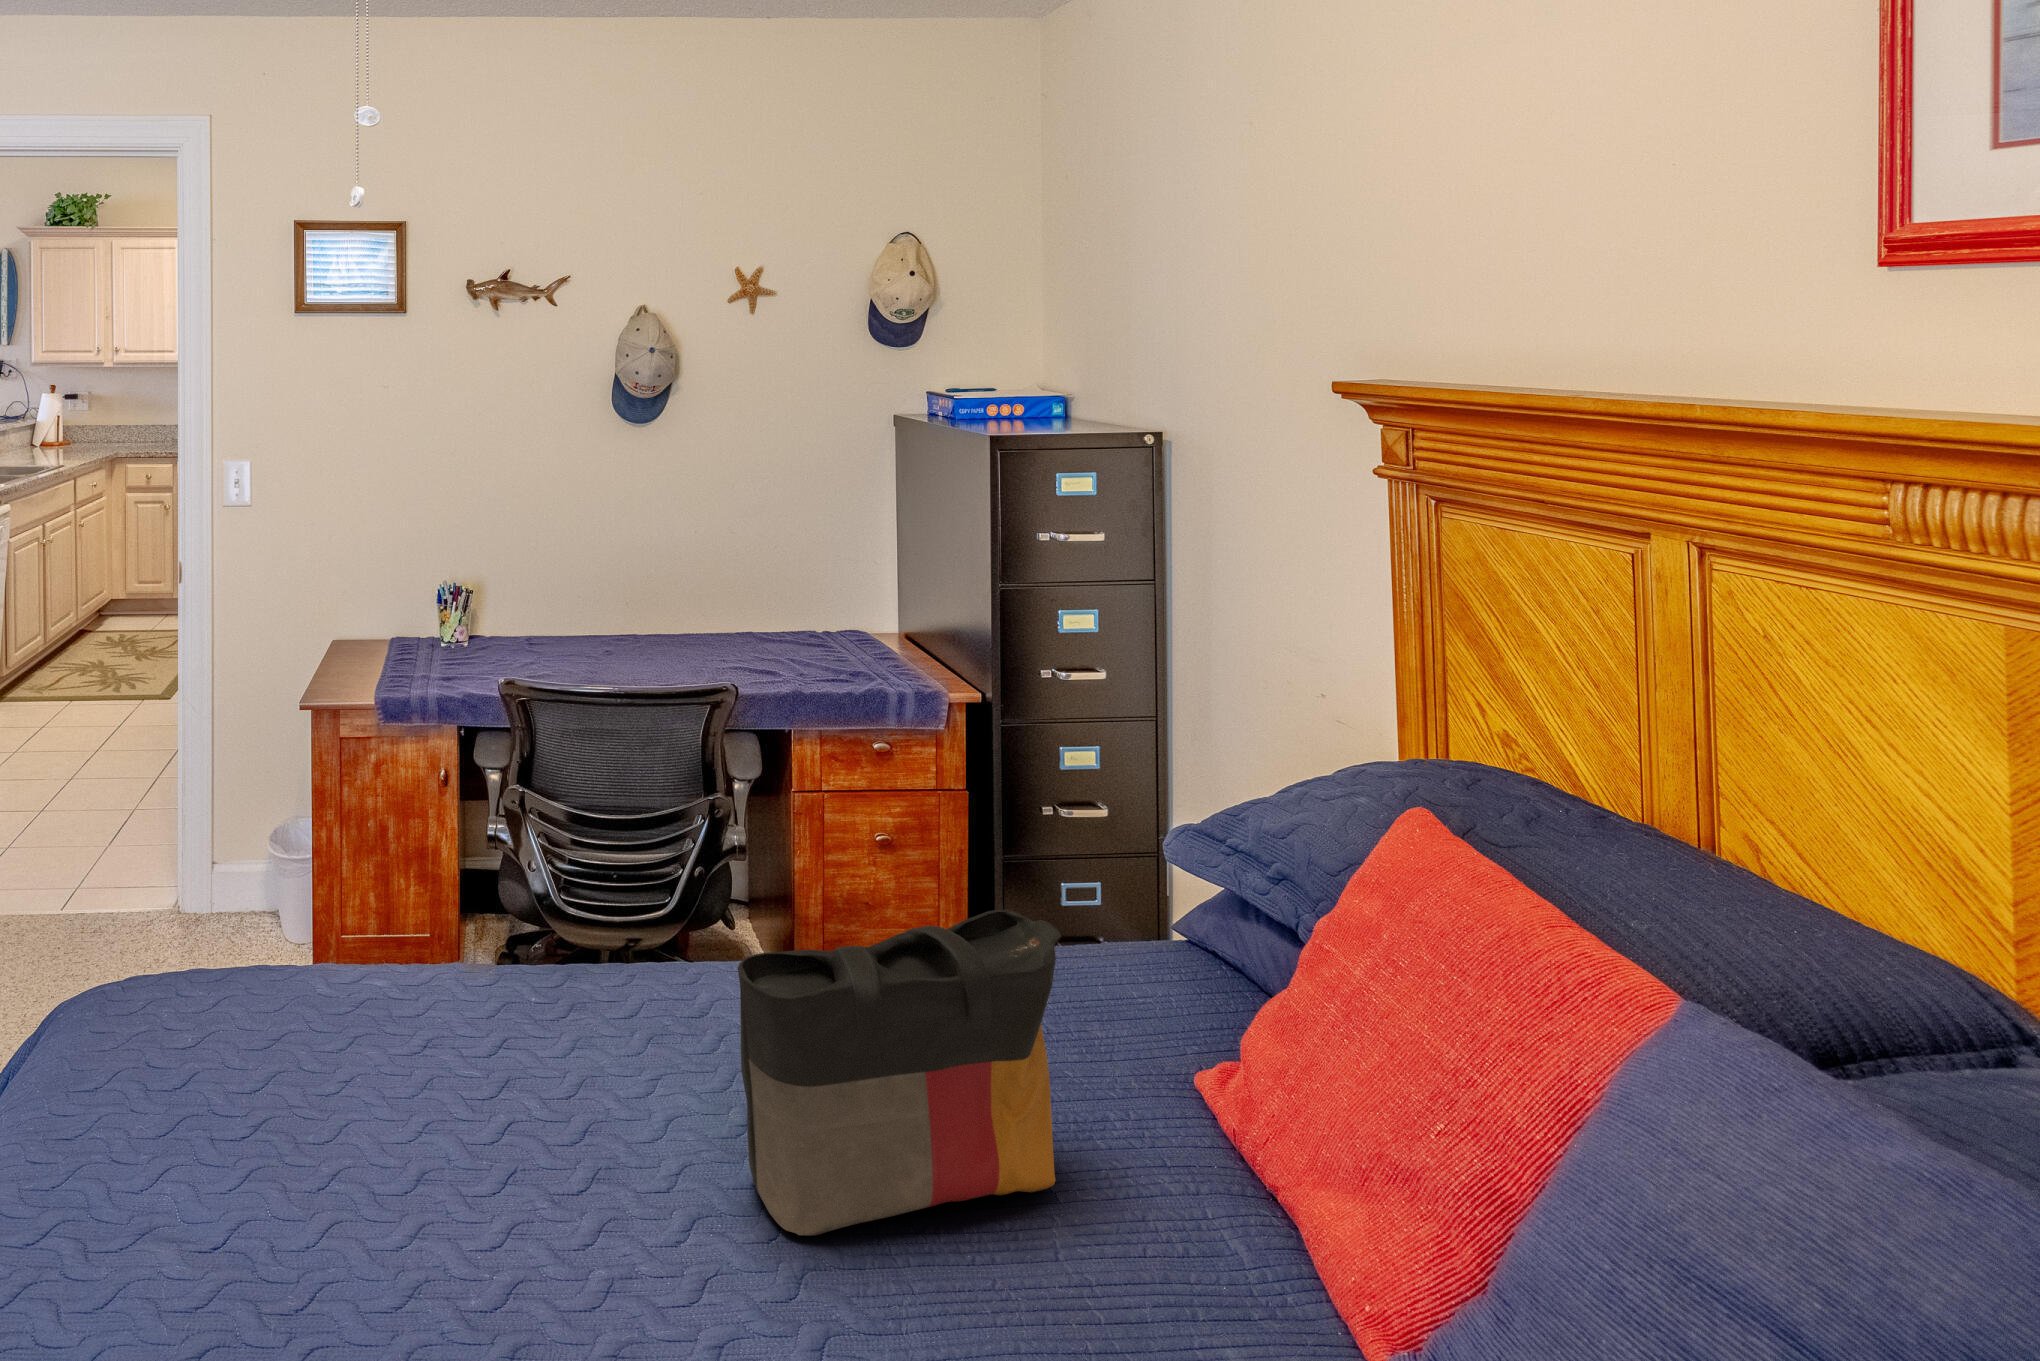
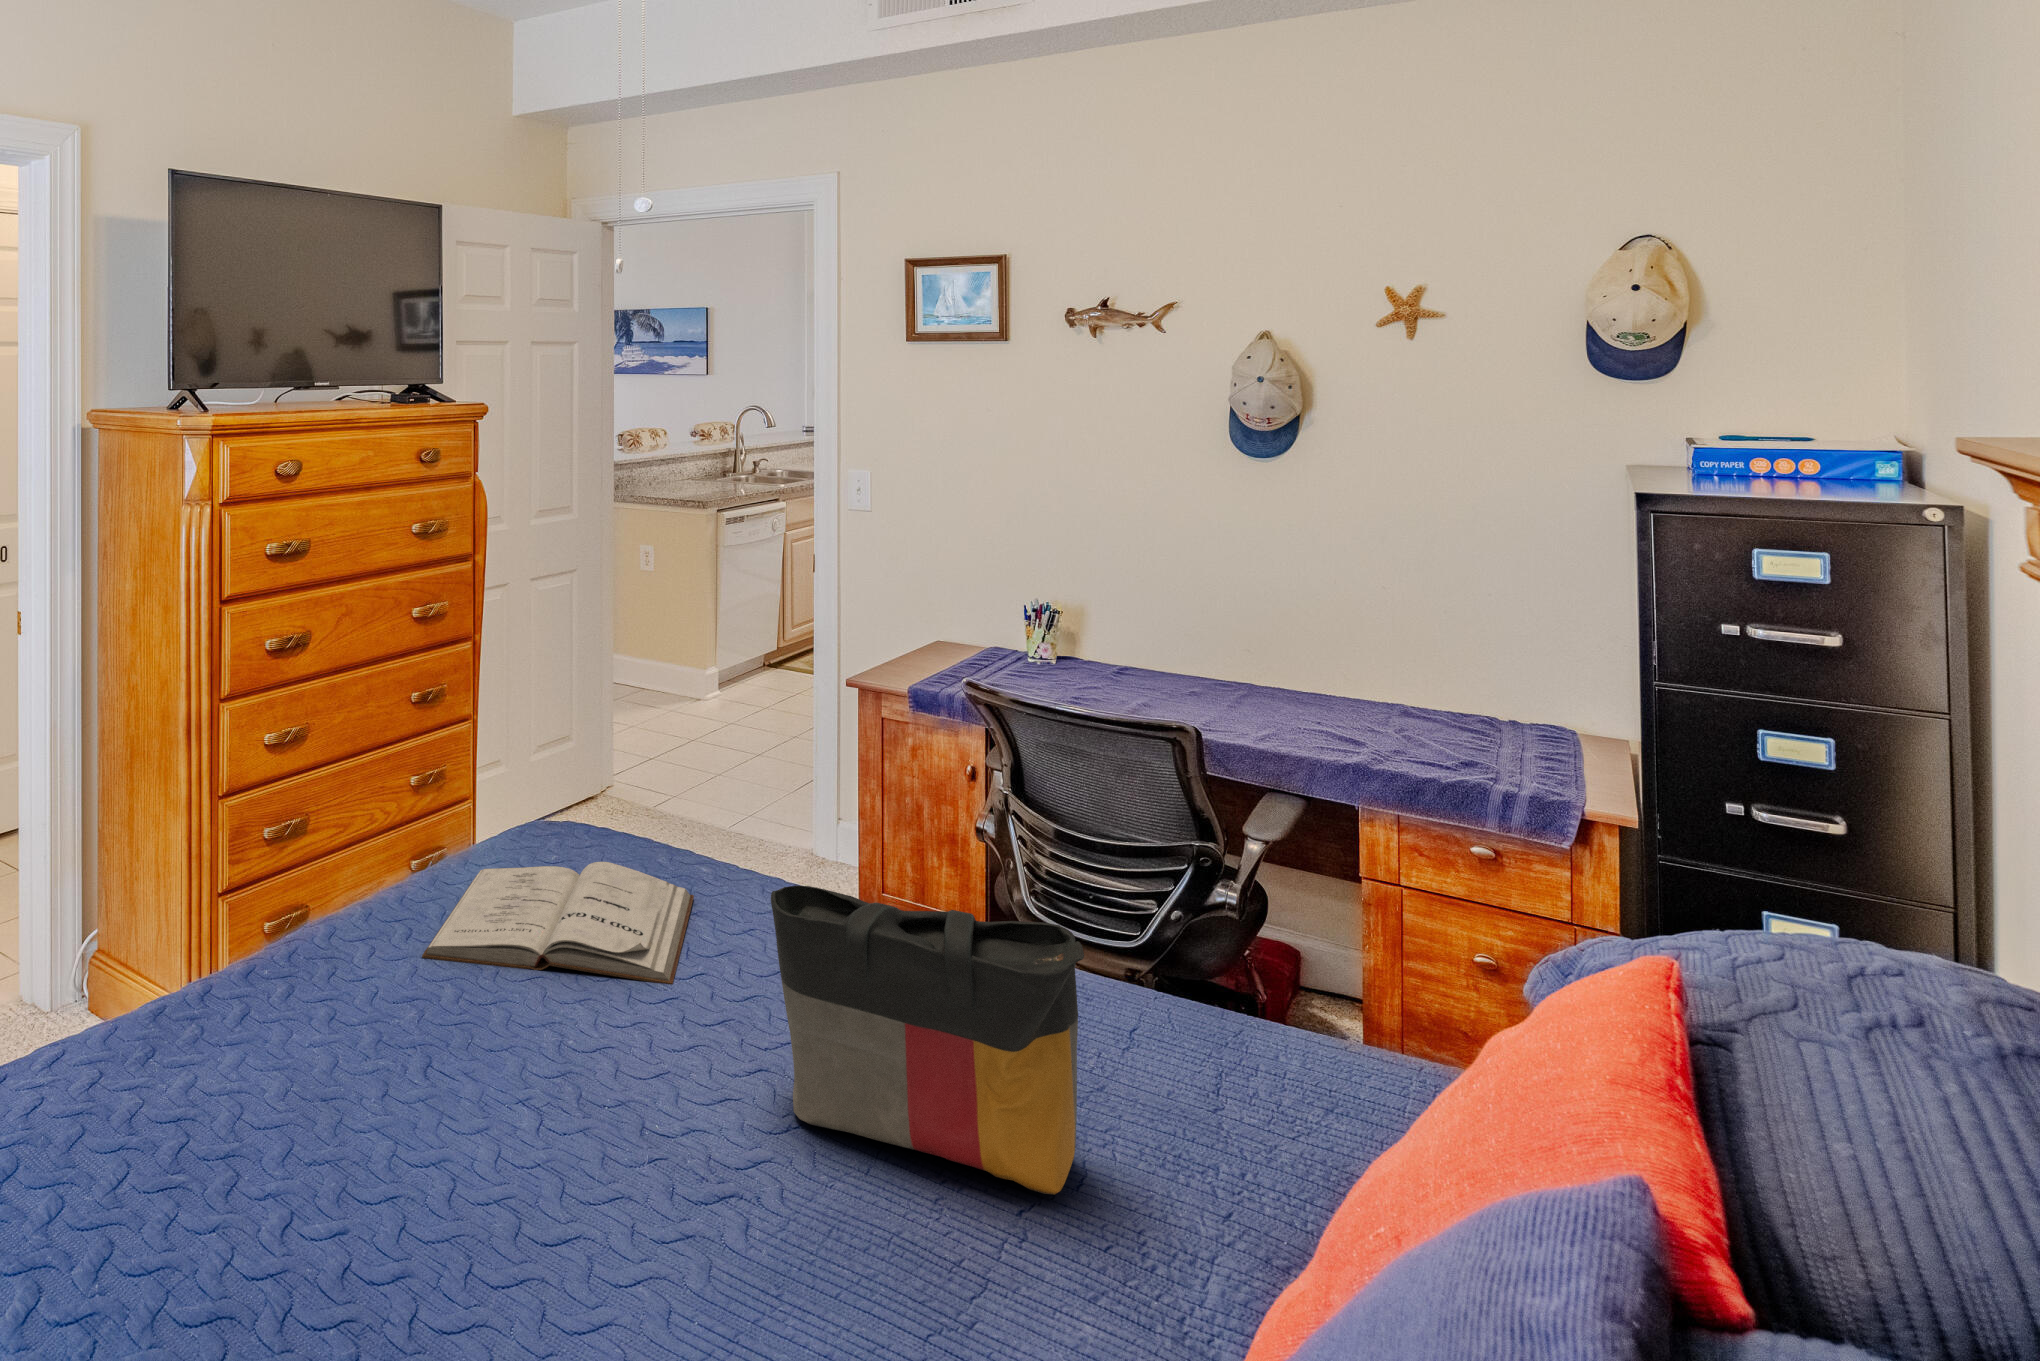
book: none [79,1007,487,1270] -> present [422,862,694,984]

